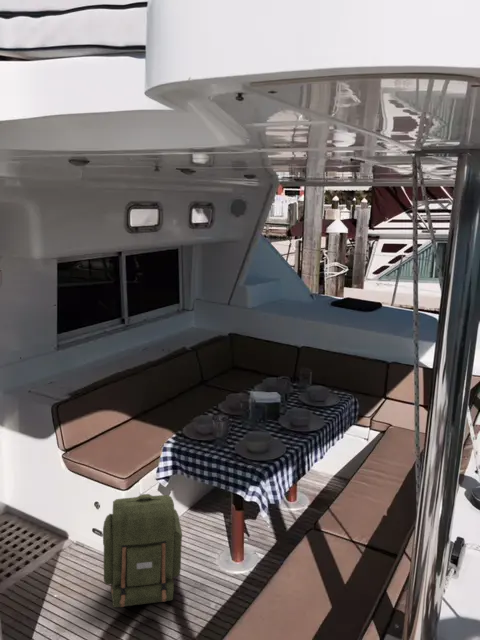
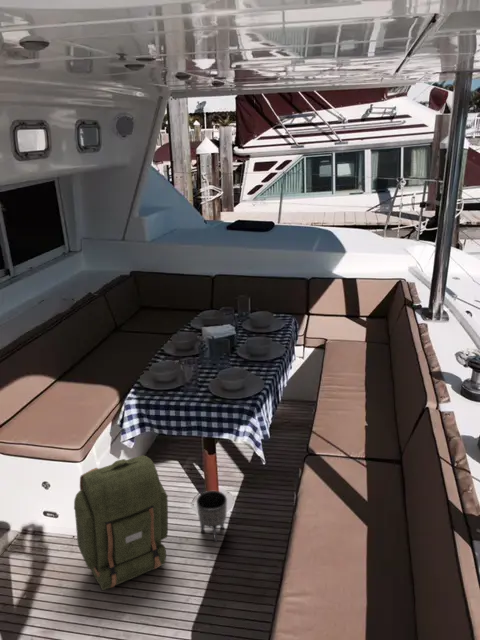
planter: none [213,543,241,593] -> present [197,491,227,542]

